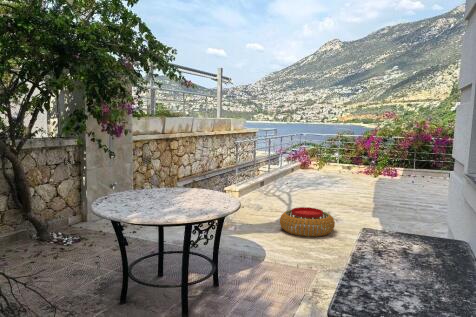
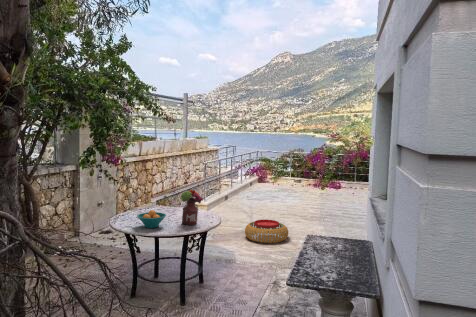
flower arrangement: none [180,158,214,207] -> present [181,189,203,225]
fruit bowl: none [120,185,160,210] -> present [137,210,166,228]

